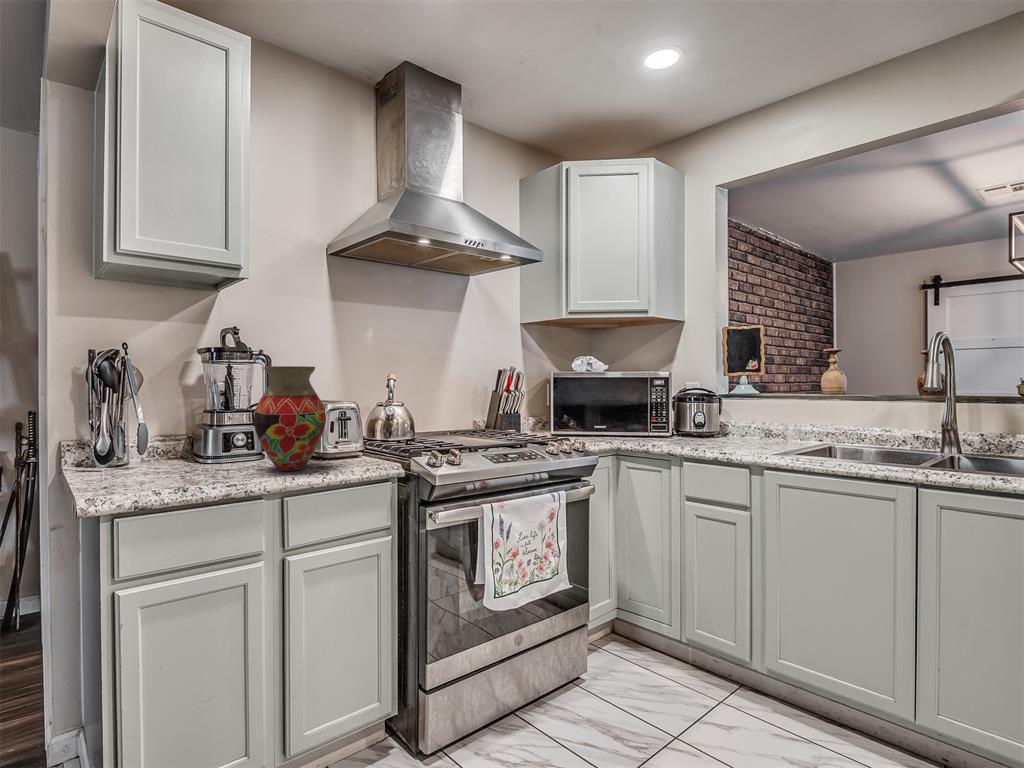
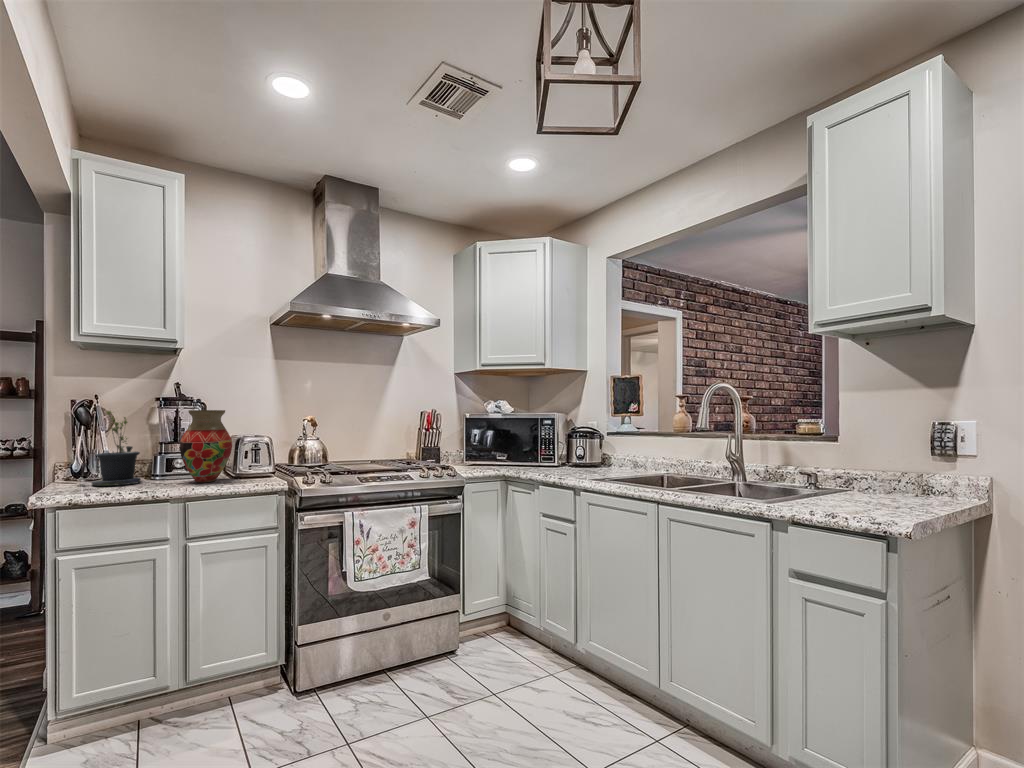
potted plant: none [100,366,196,482] -> present [80,411,141,486]

